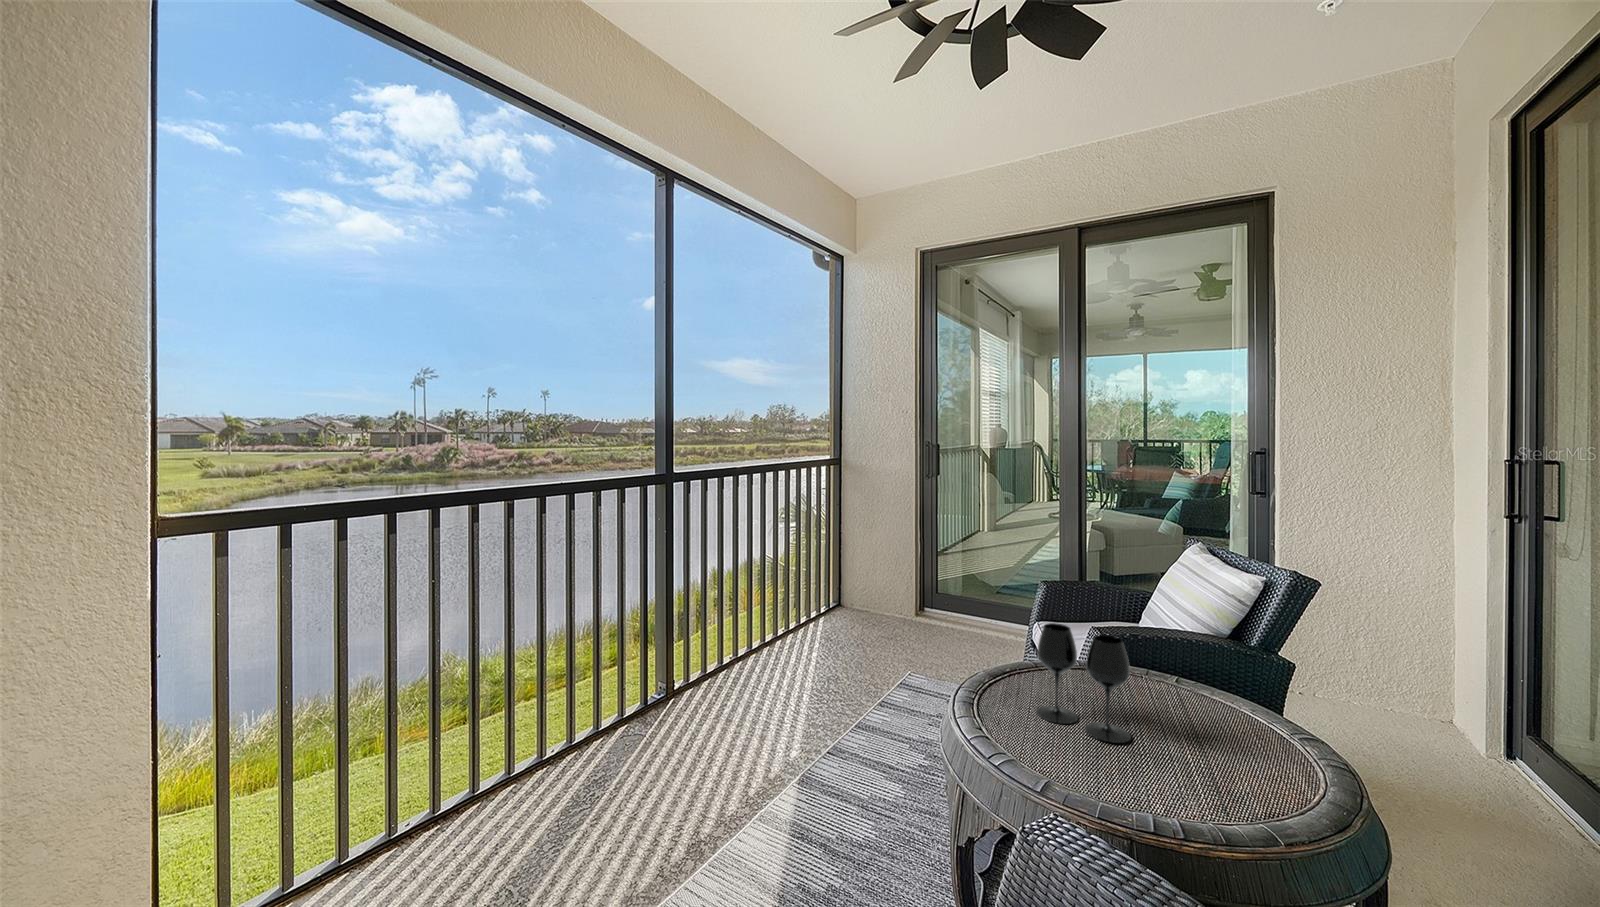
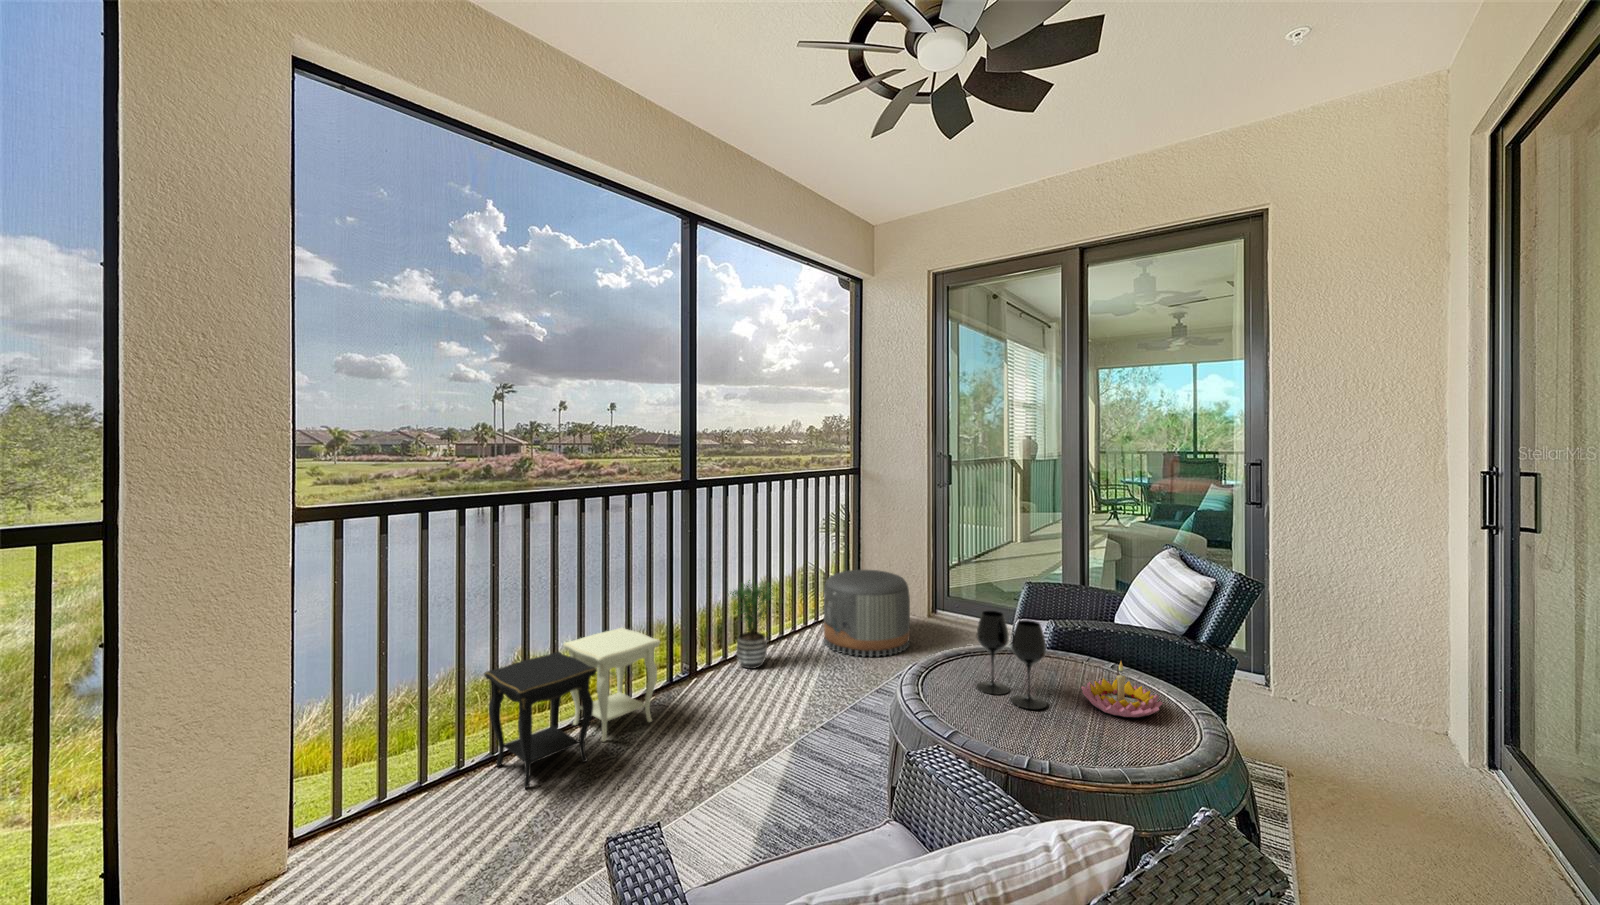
pouf: none [809,570,901,665] -> present [824,570,910,657]
potted plant: none [705,584,772,684] -> present [728,580,773,669]
side table: none [423,646,639,858] -> present [484,627,660,788]
candle holder: none [1162,680,1267,750] -> present [1081,662,1163,718]

